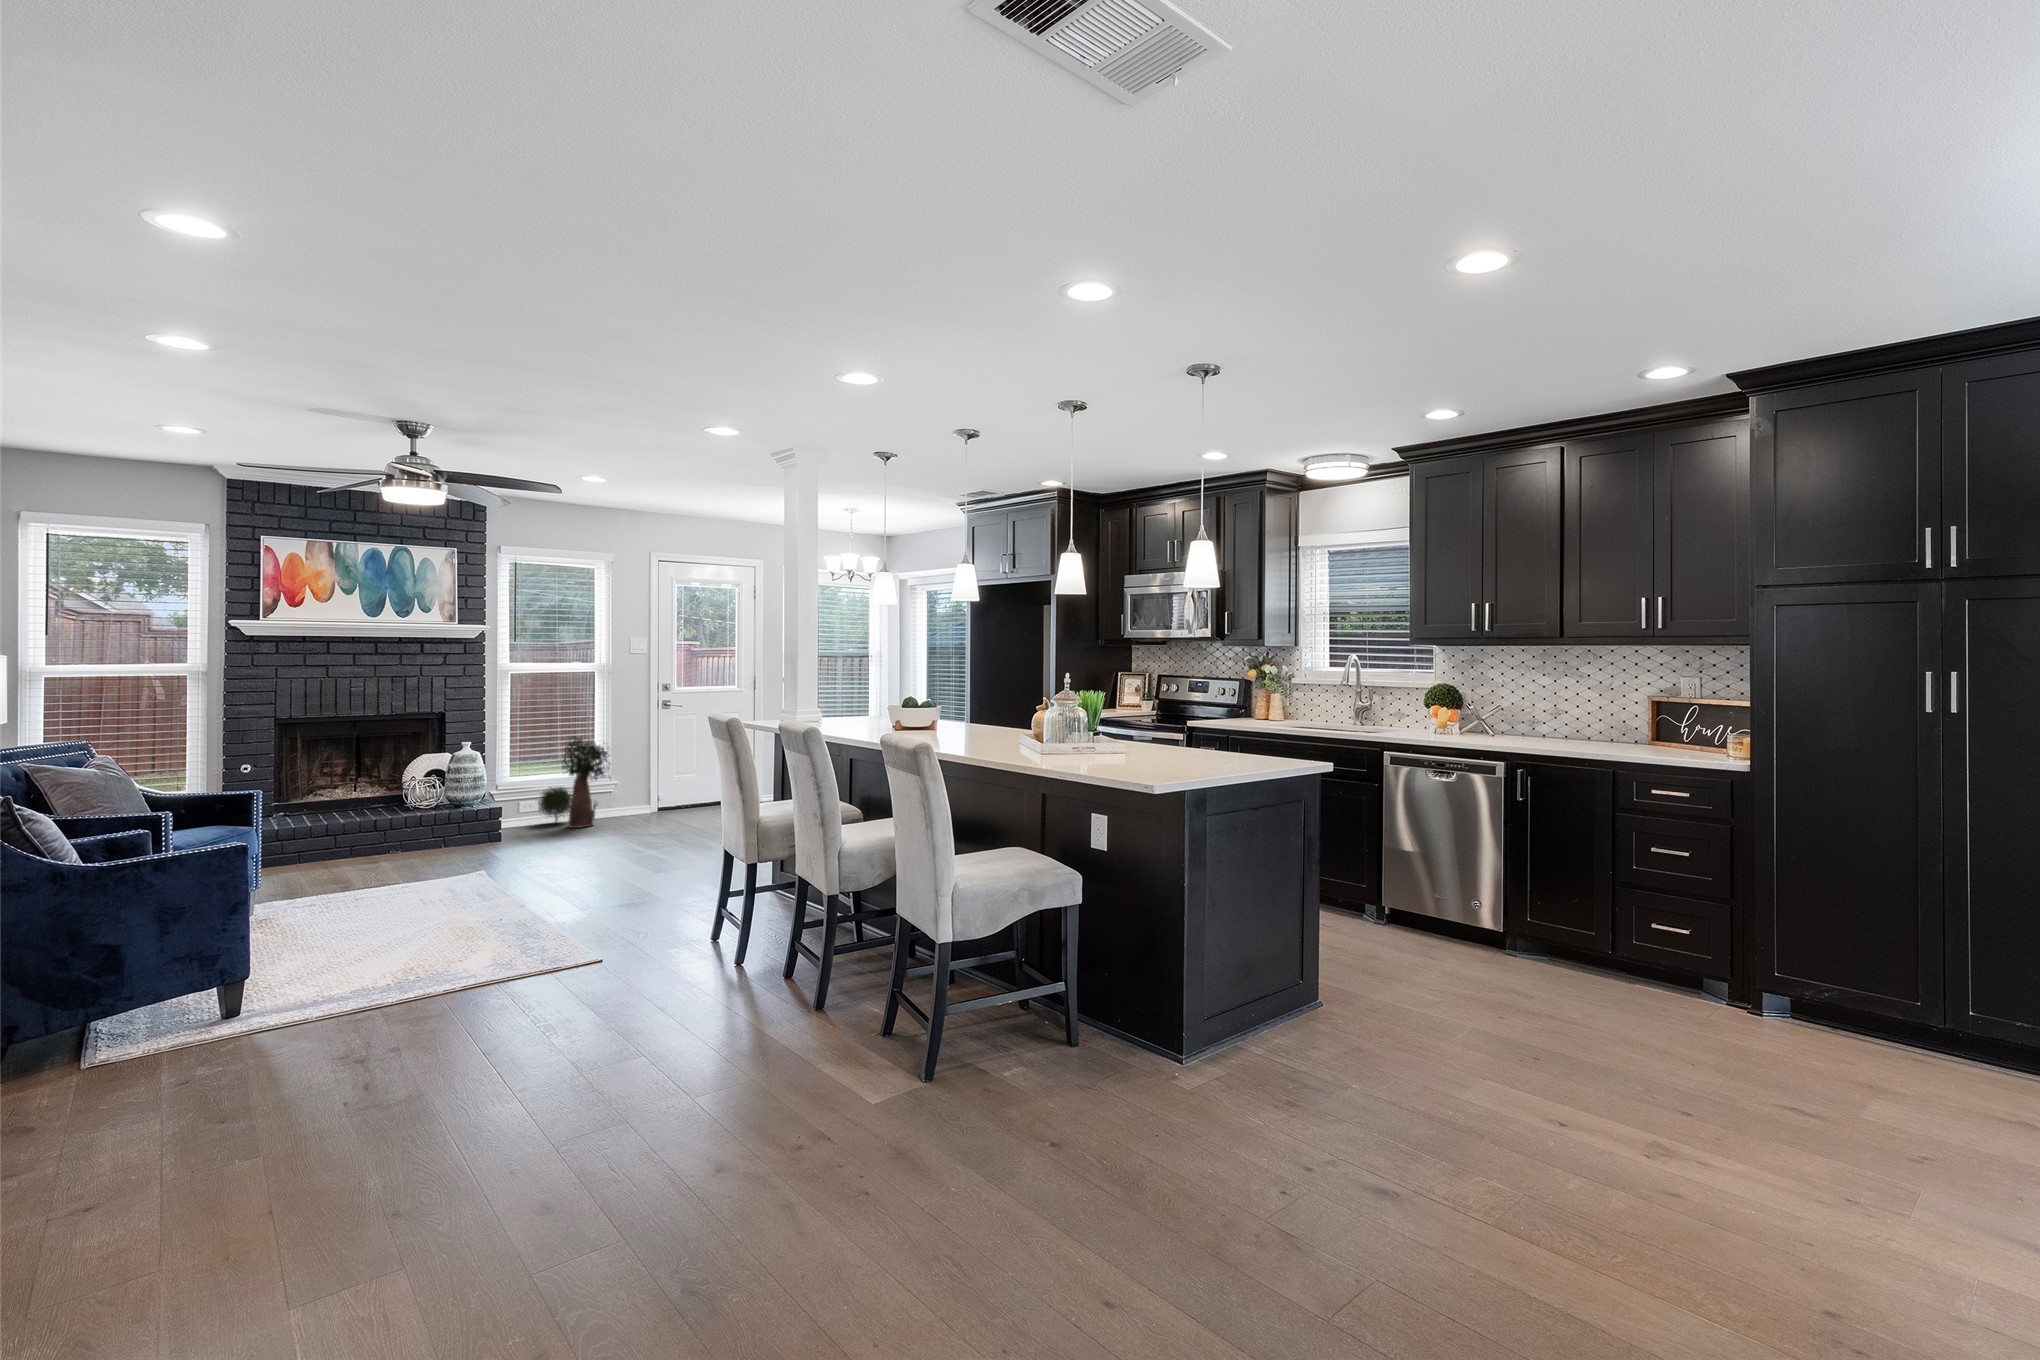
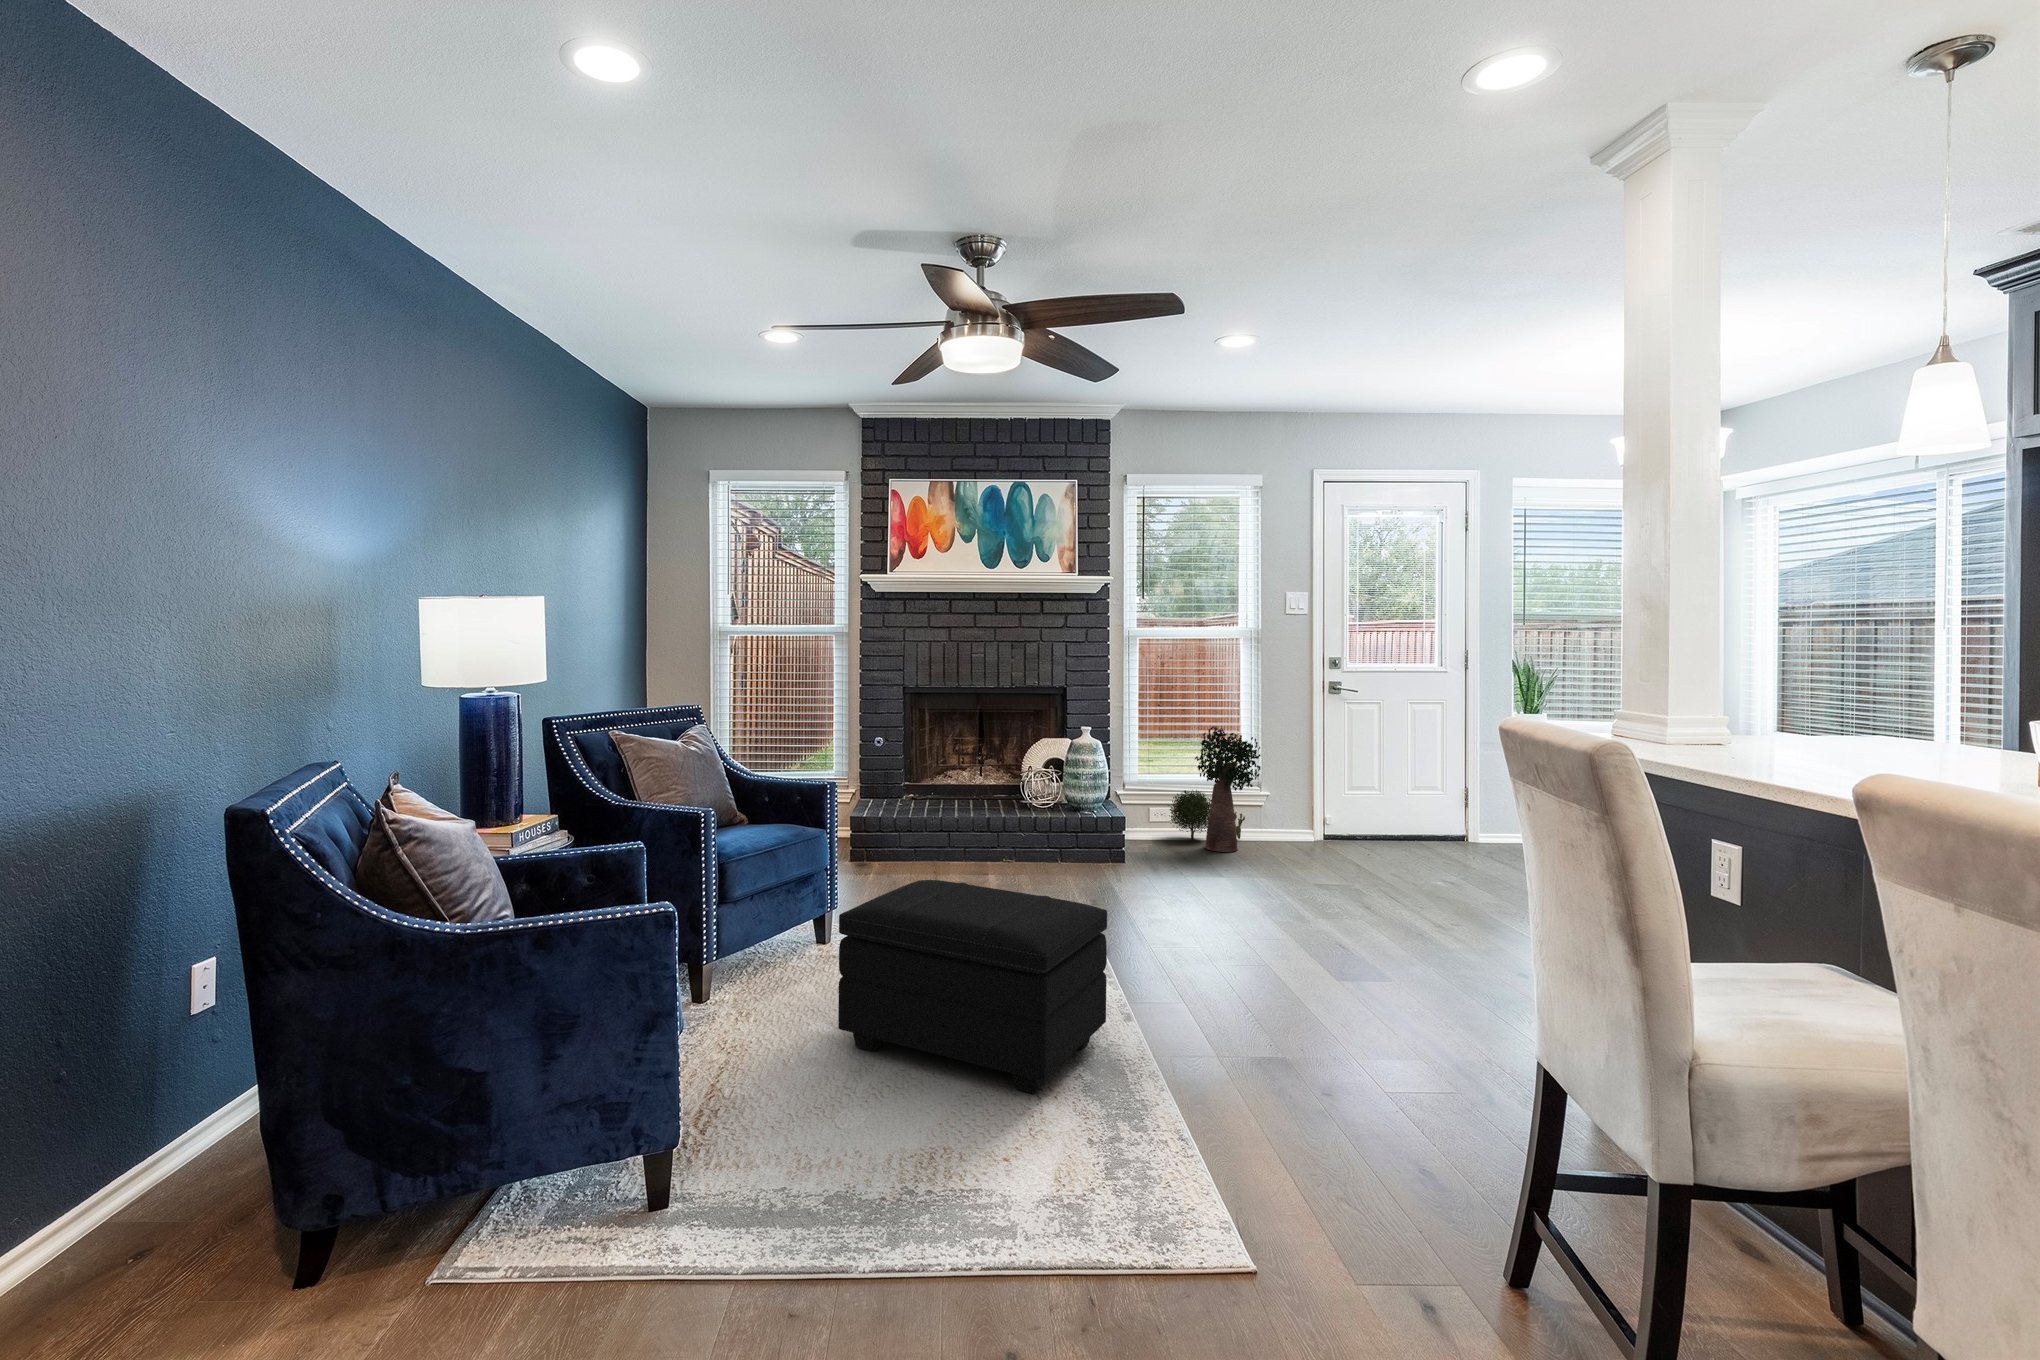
footstool: none [325,835,523,950] -> present [838,880,1107,1094]

